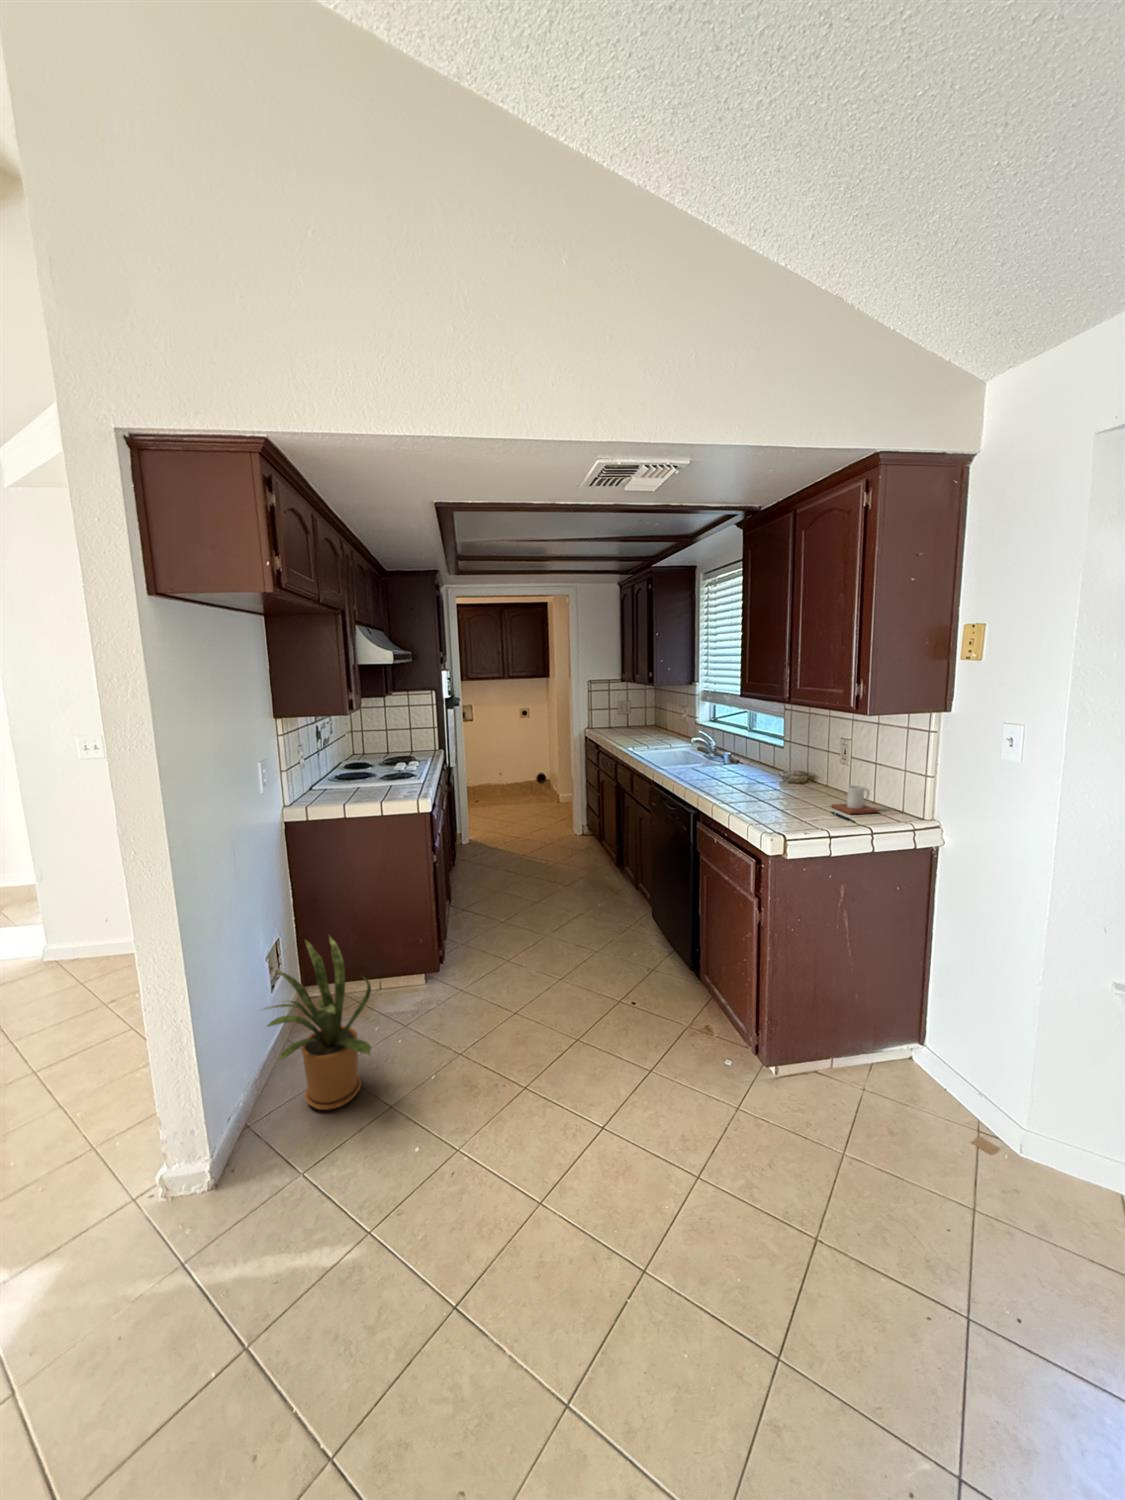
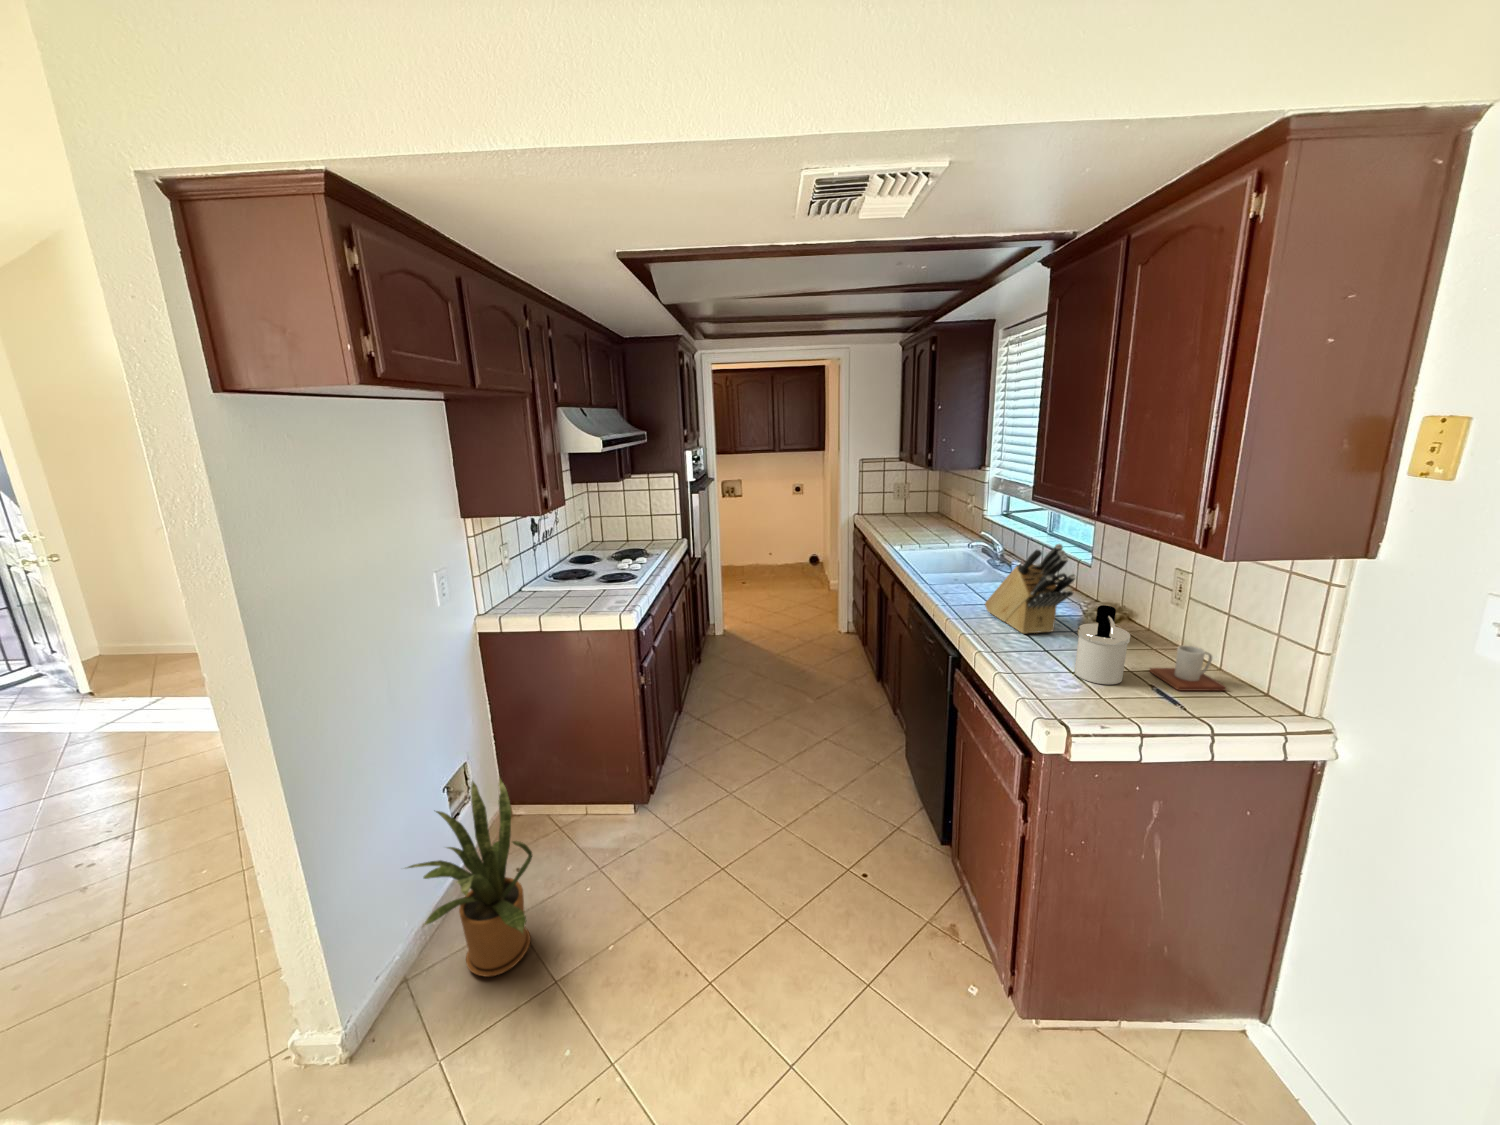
knife block: none [712,723,778,793] -> present [985,544,1076,634]
soap dispenser: none [783,759,818,814] -> present [1075,605,1130,685]

